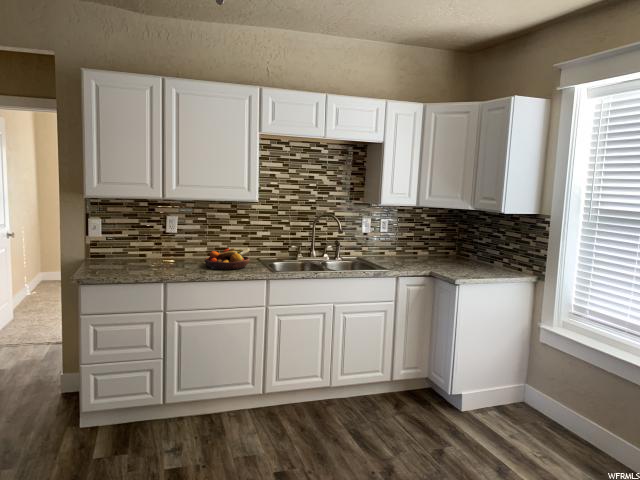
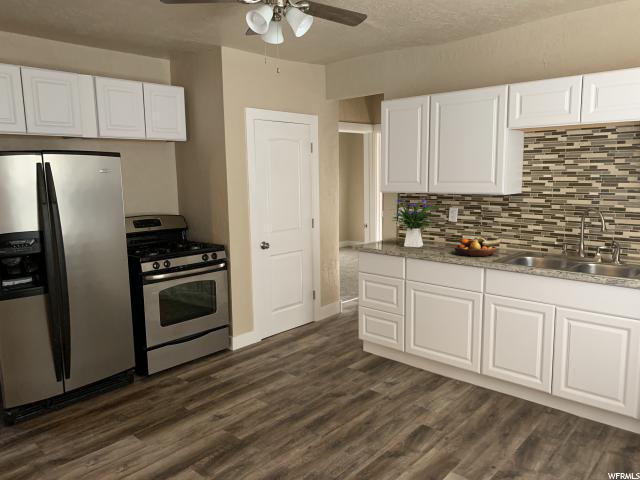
flower arrangement: none [100,202,166,268] -> present [393,195,438,247]

